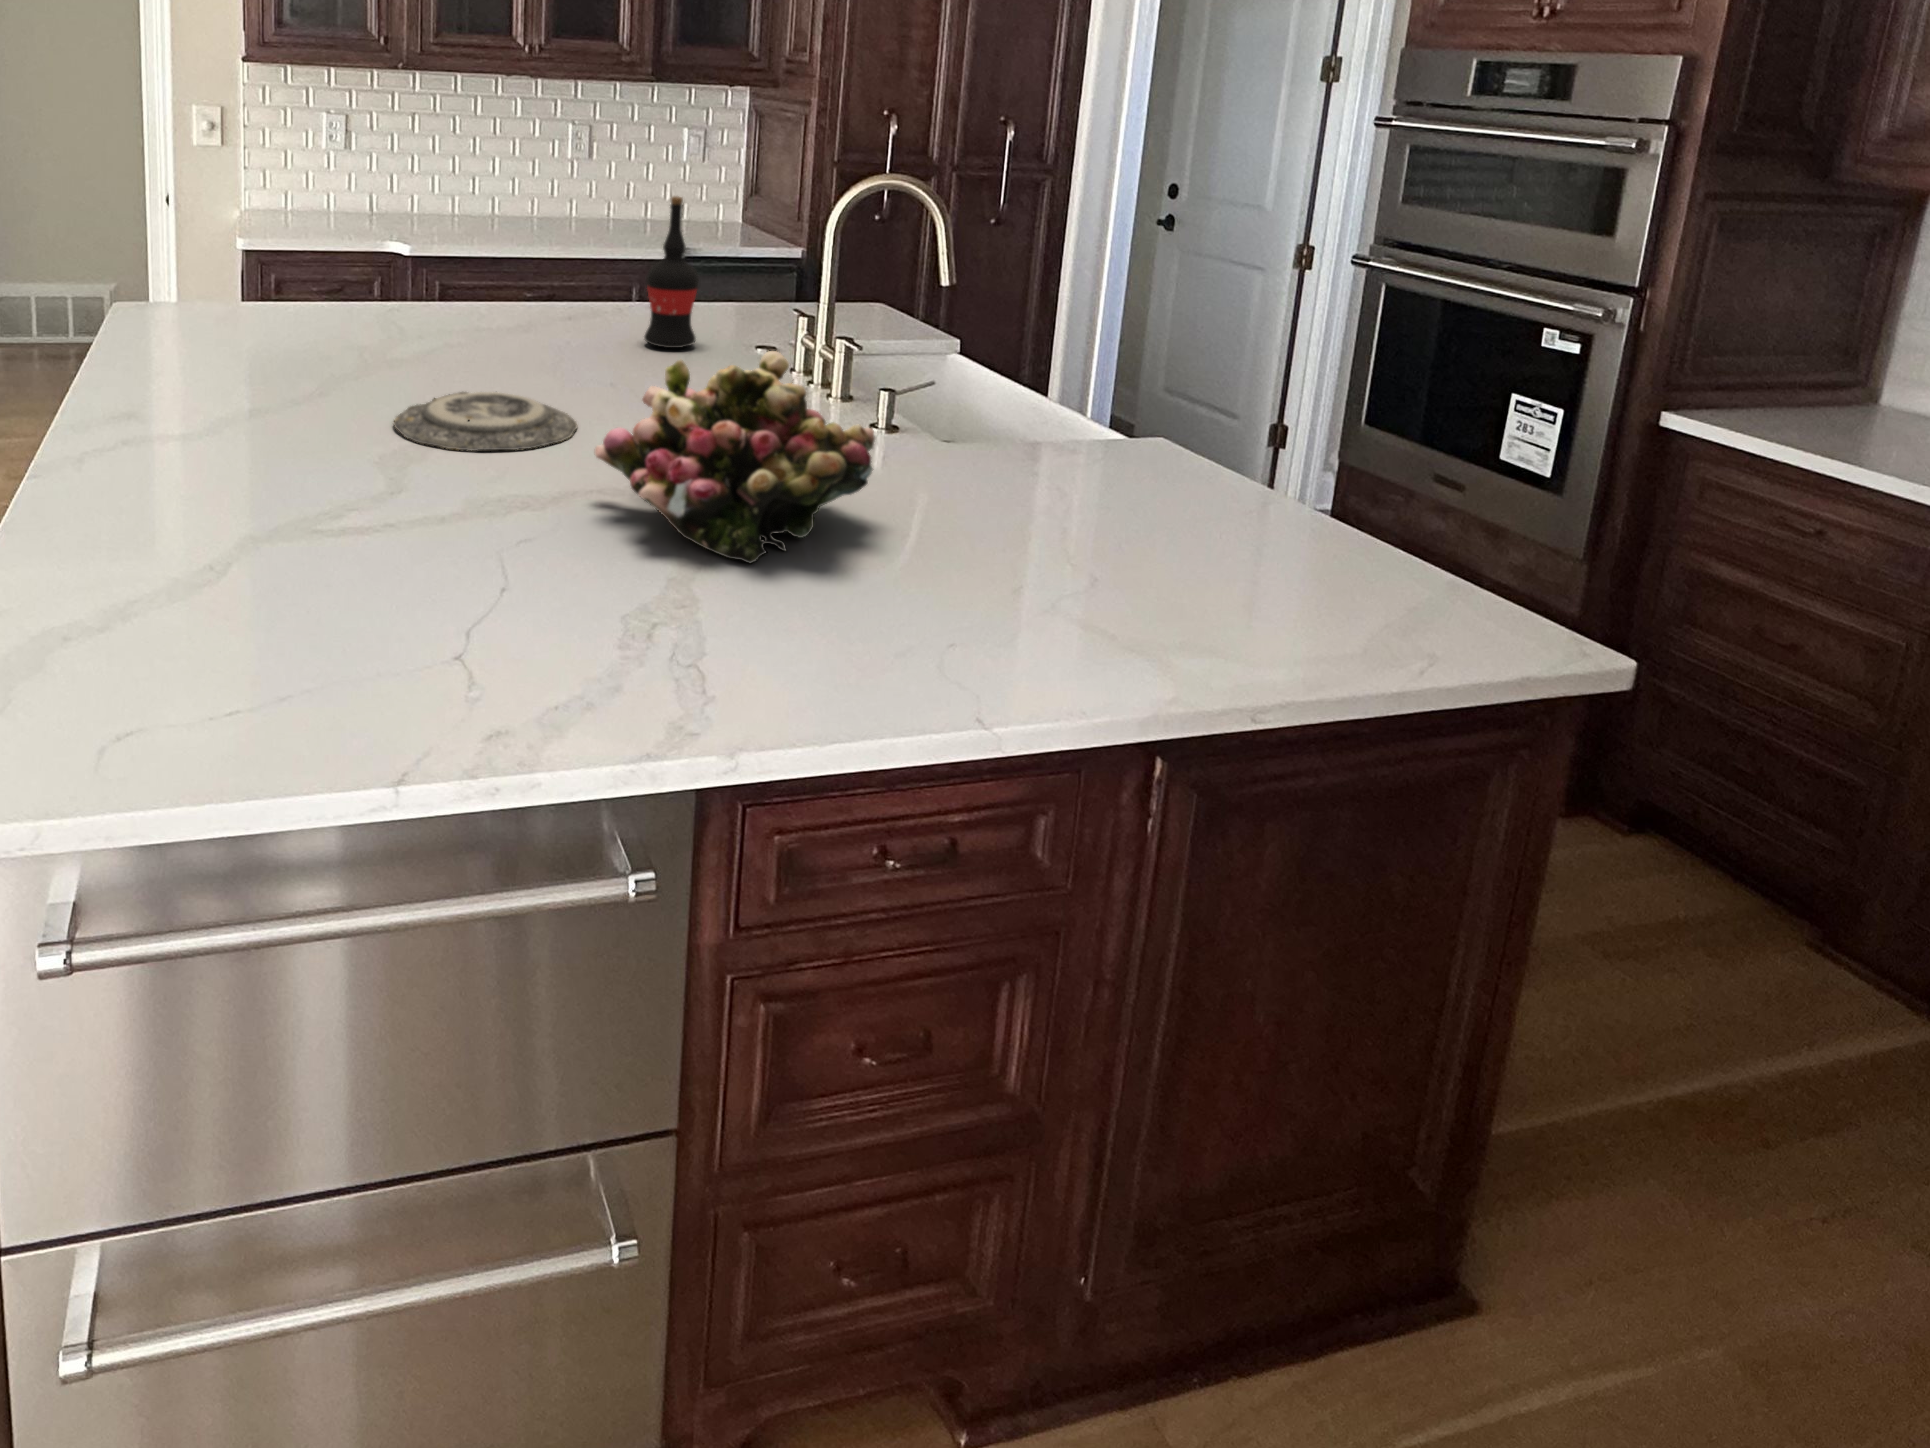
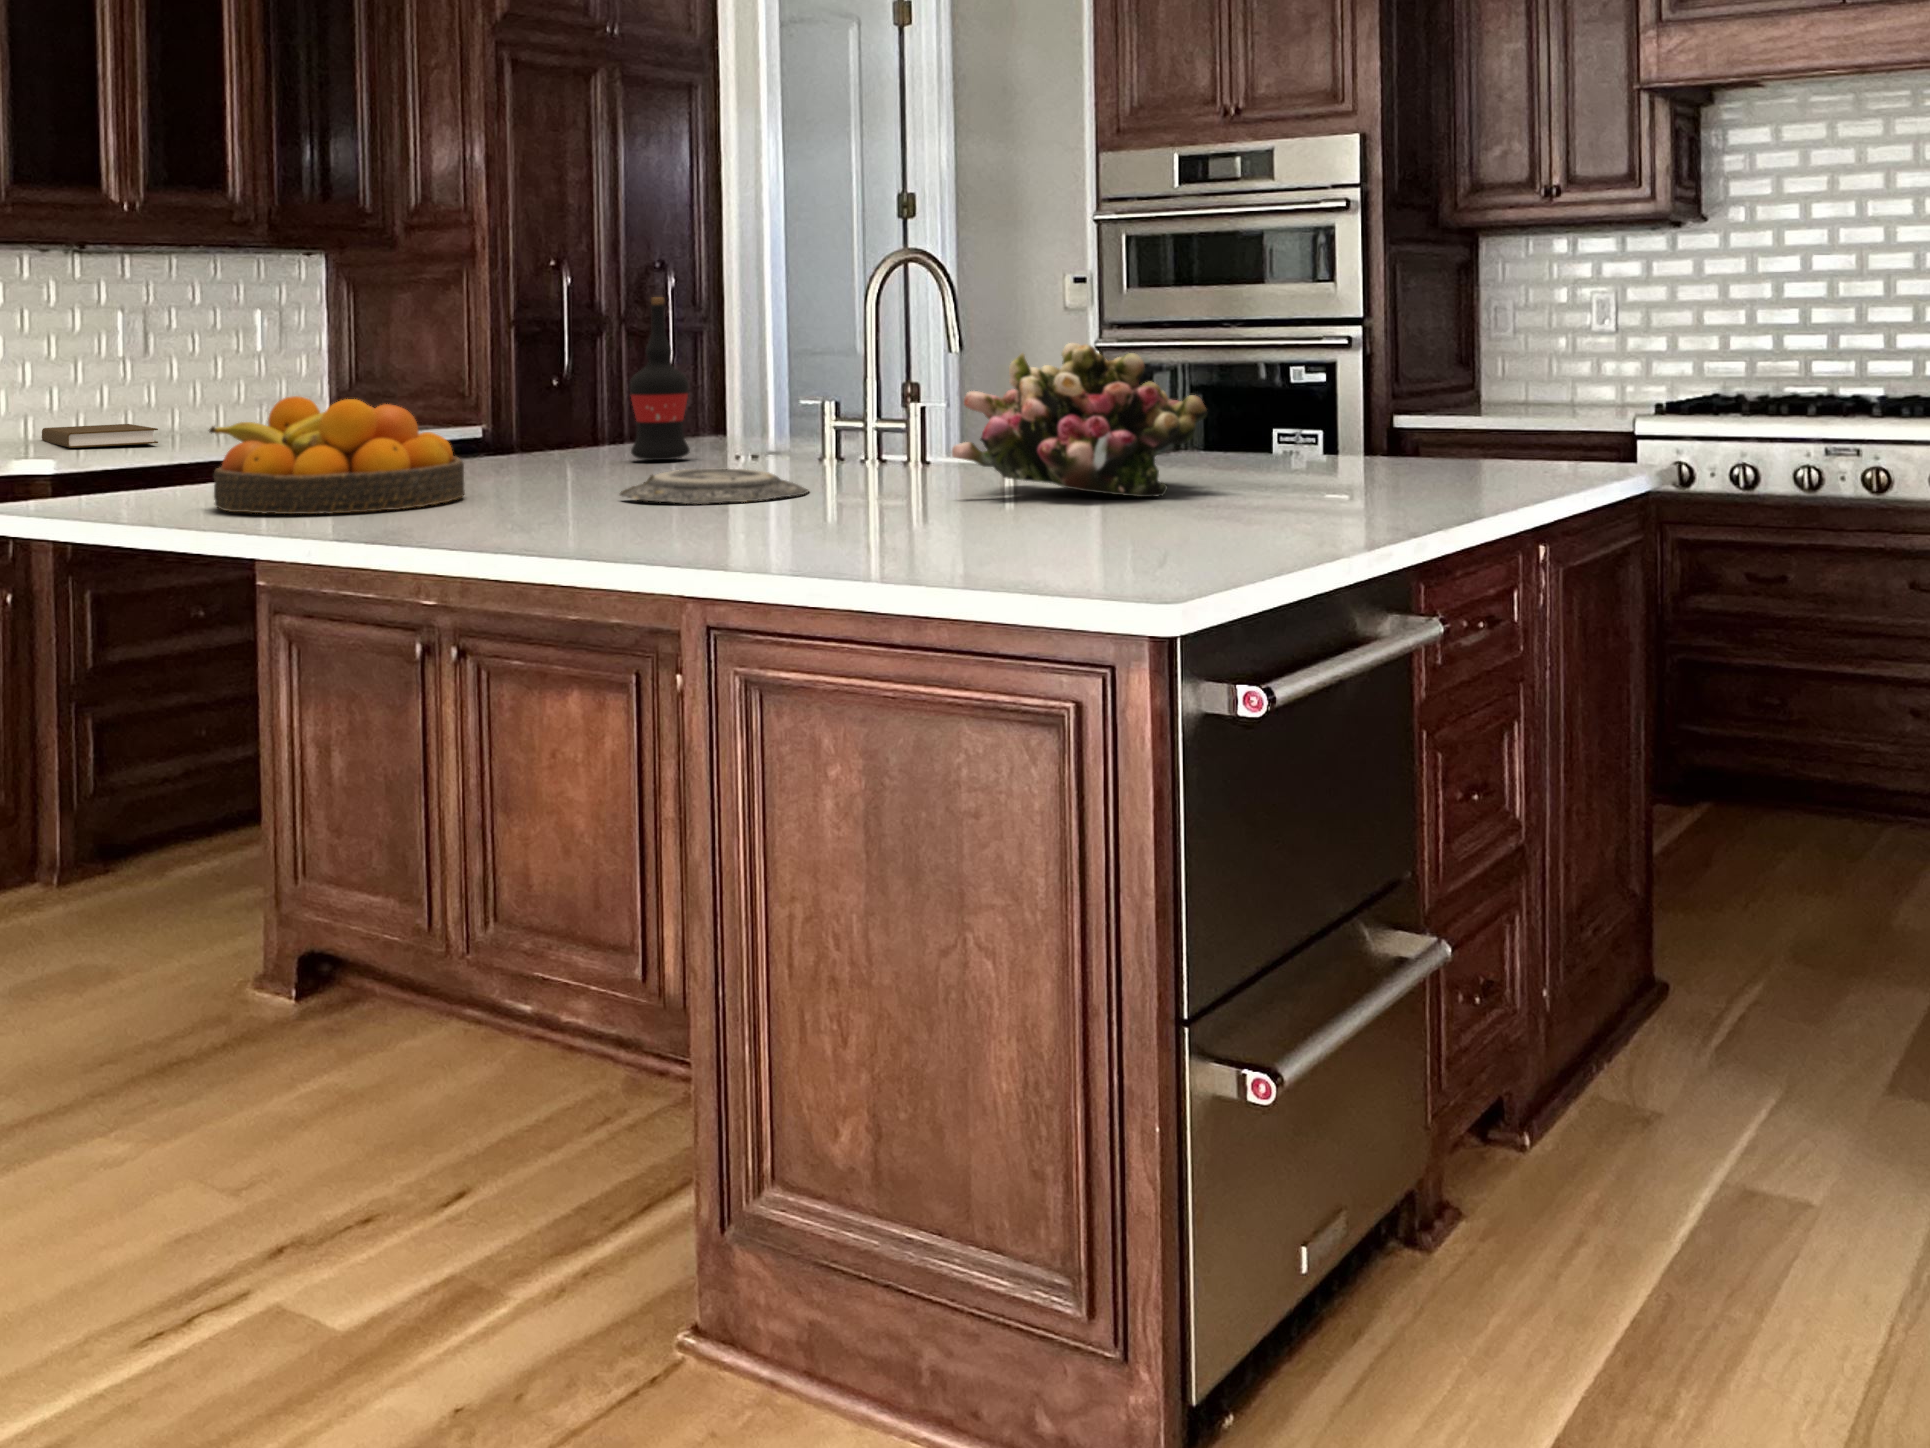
book: none [484,207,558,232] -> present [42,424,158,448]
fruit bowl: none [163,268,369,387] -> present [209,396,465,514]

